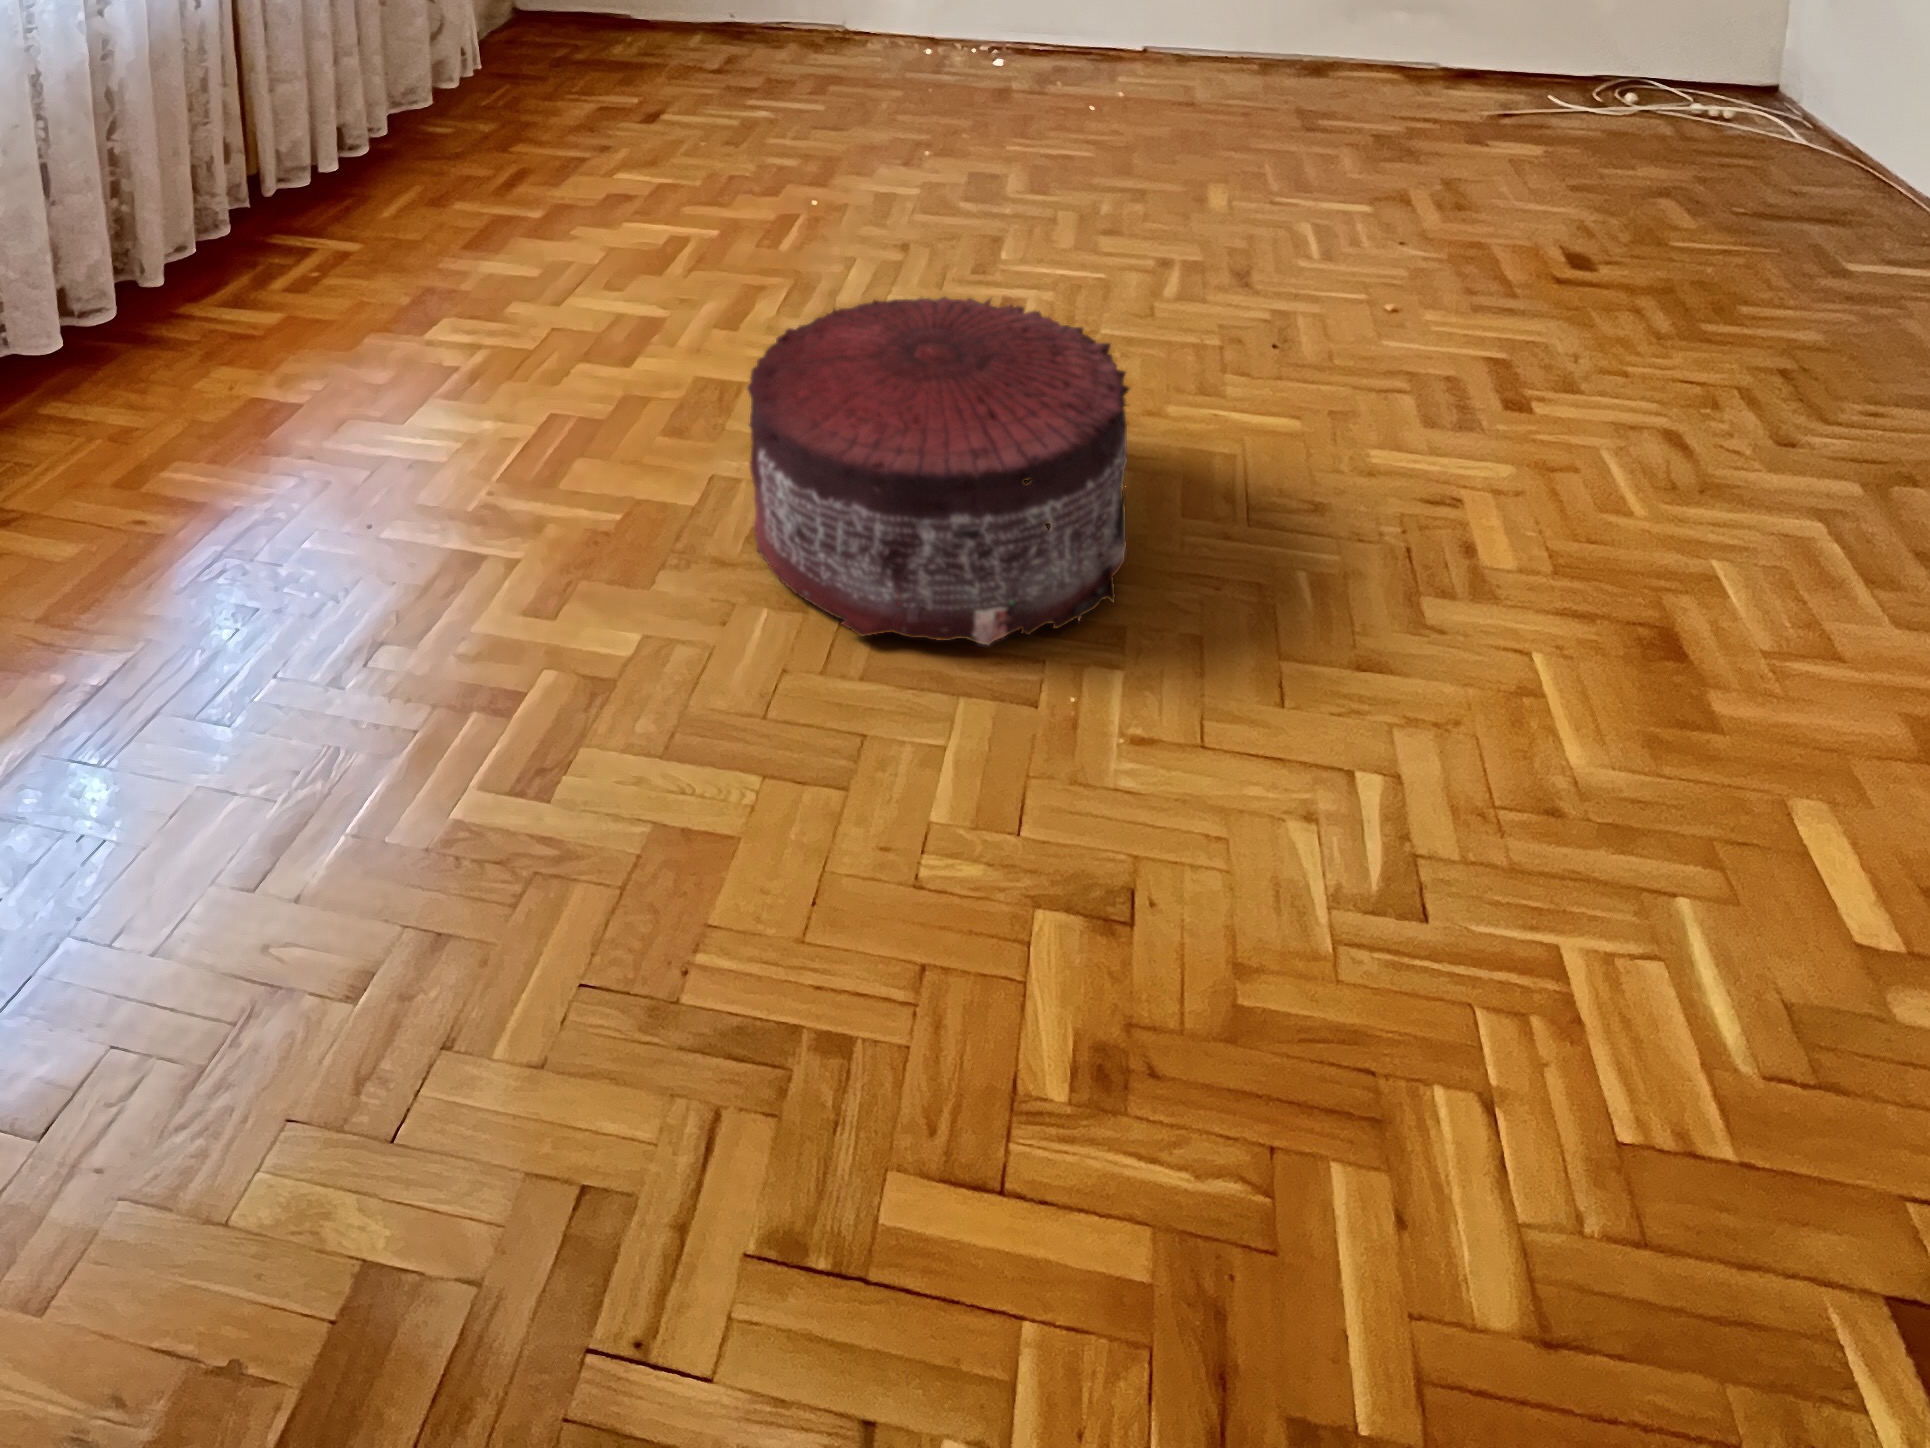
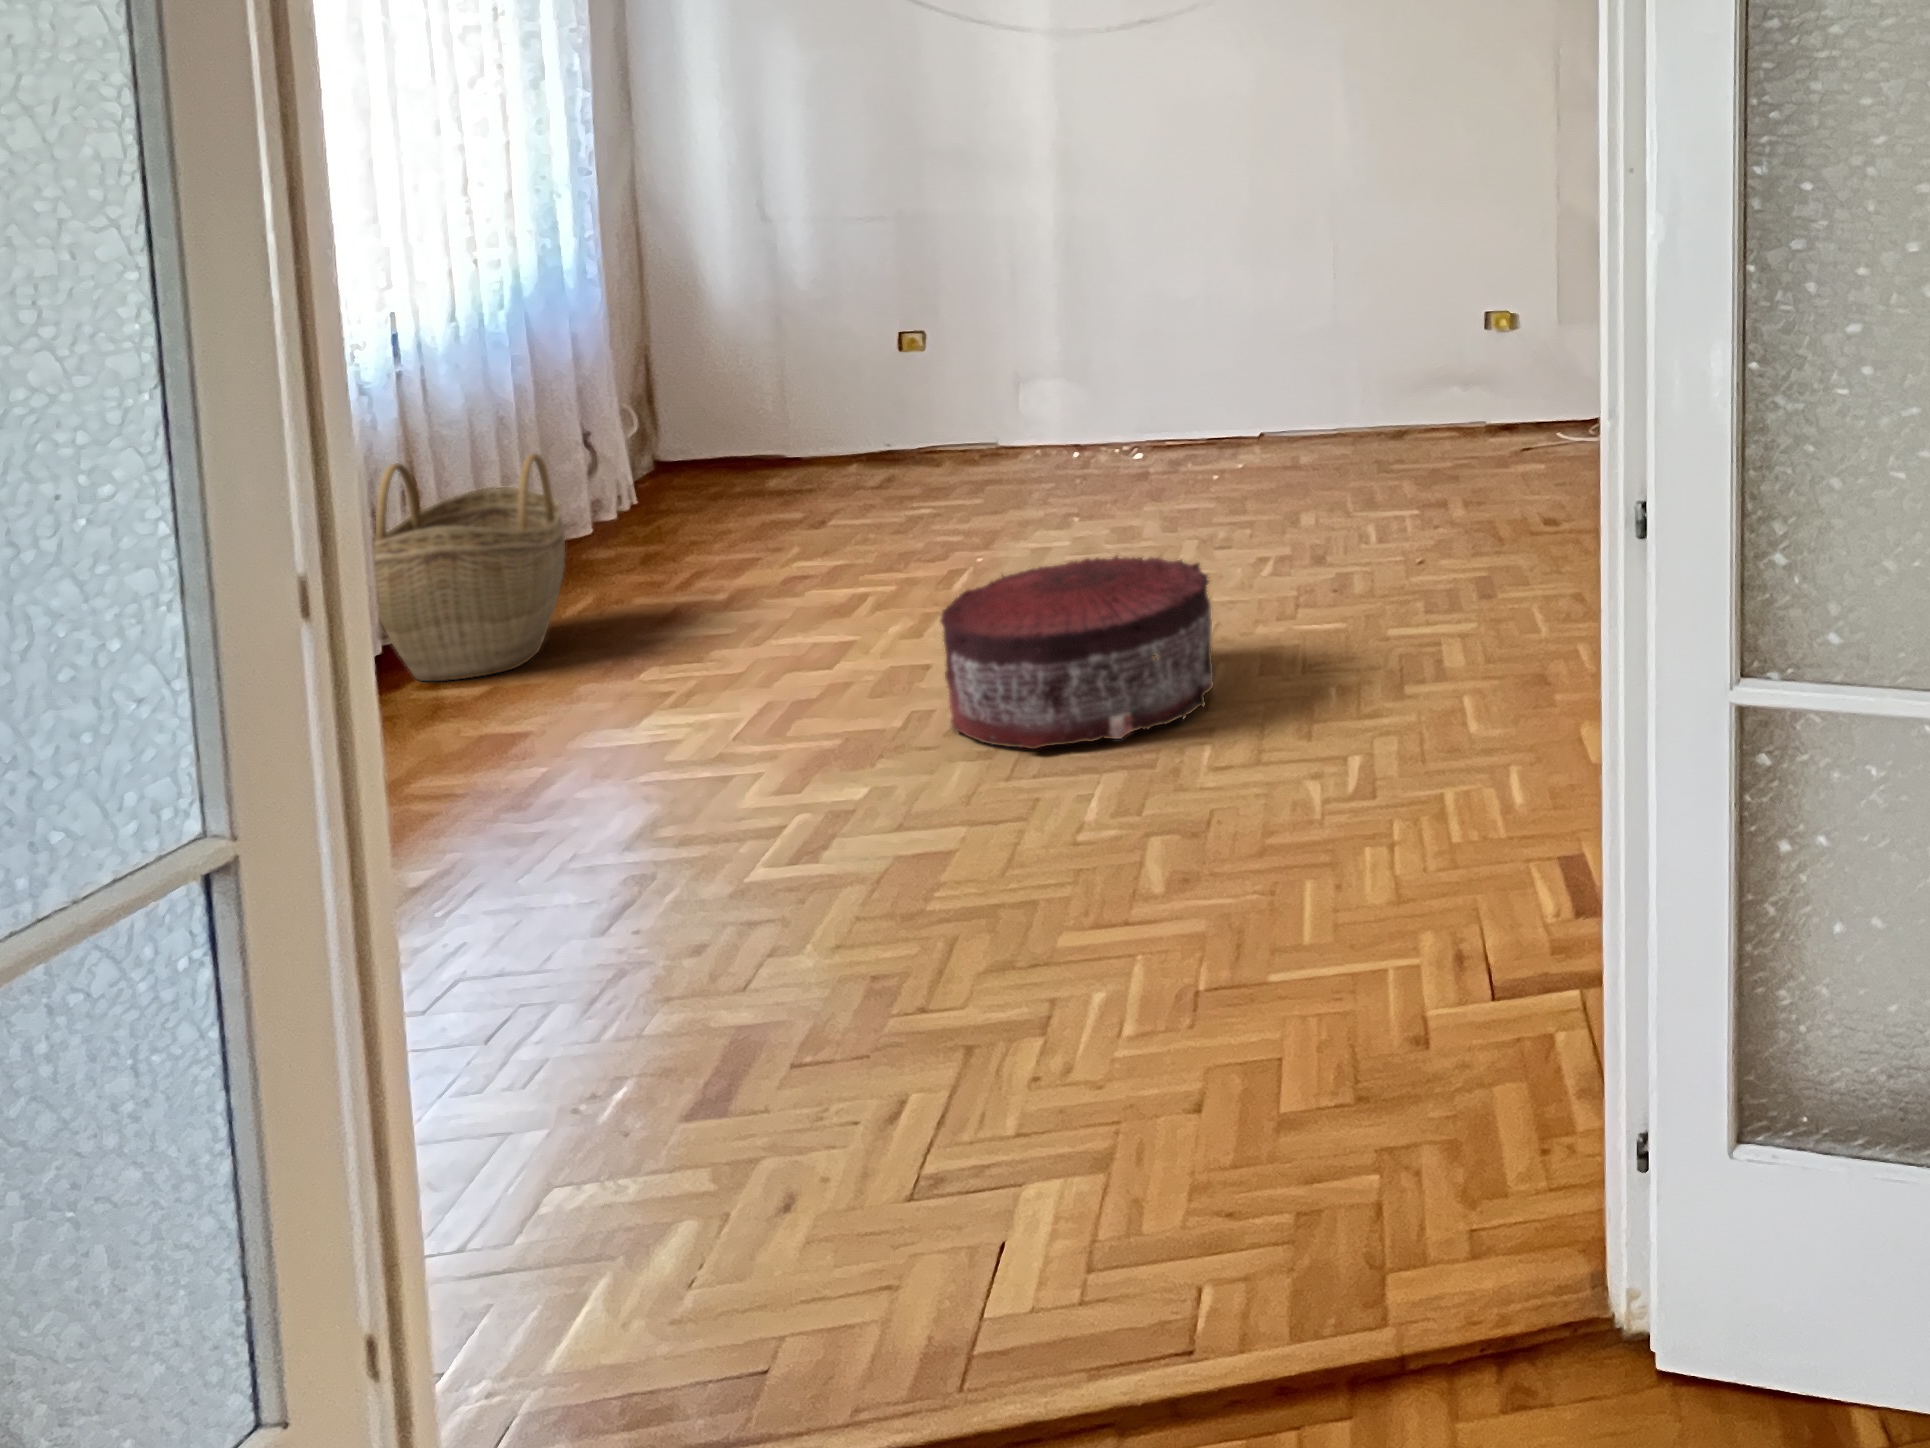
woven basket: none [177,42,375,301] -> present [374,453,565,681]

